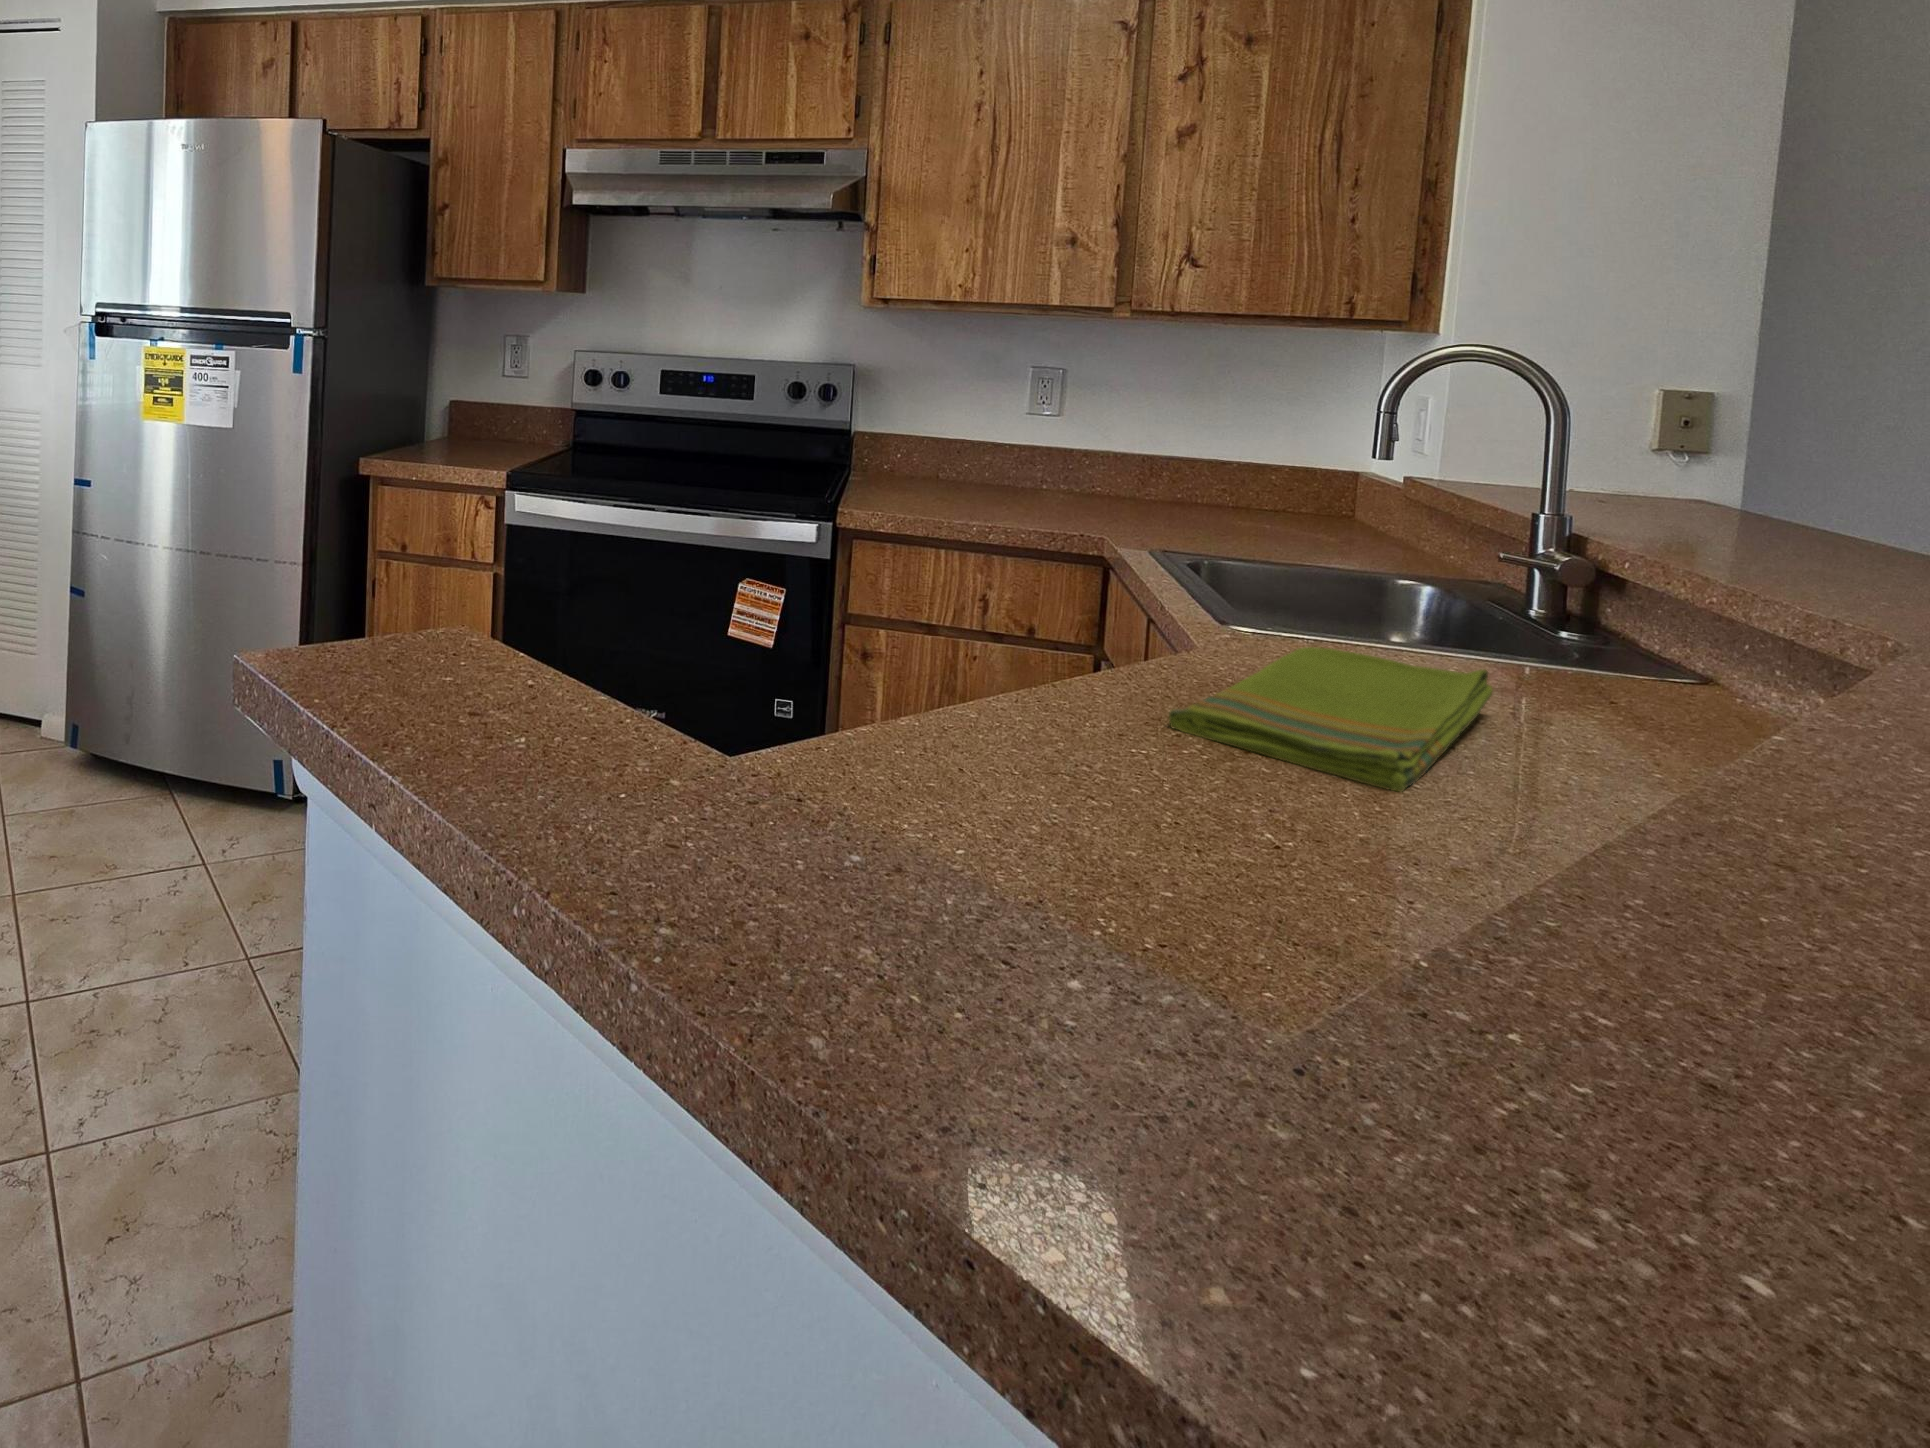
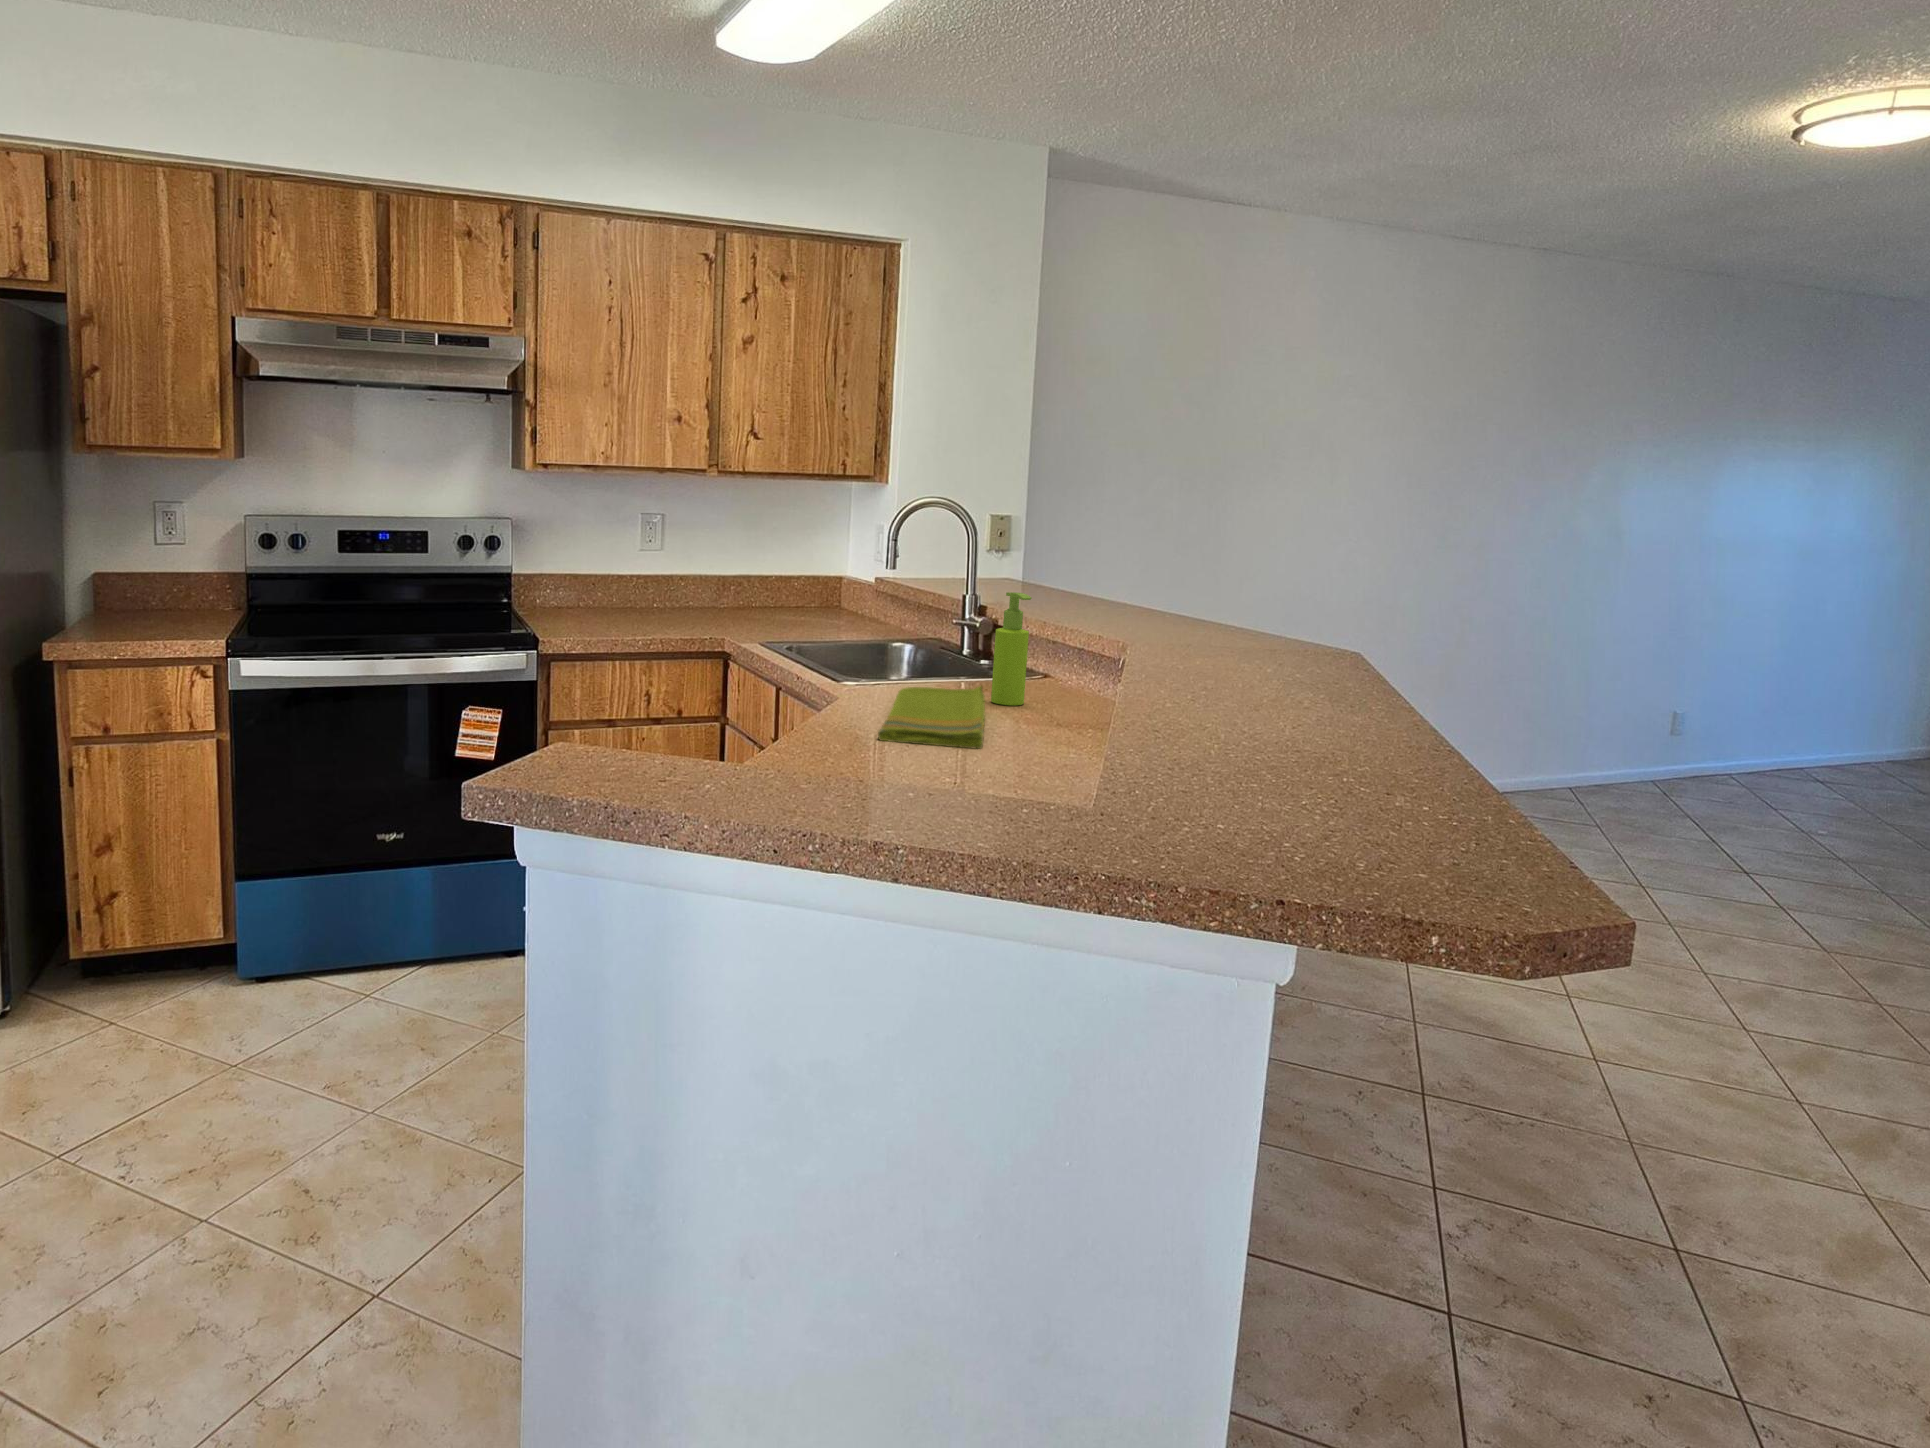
soap dispenser: none [1523,497,1629,725] -> present [991,592,1032,705]

